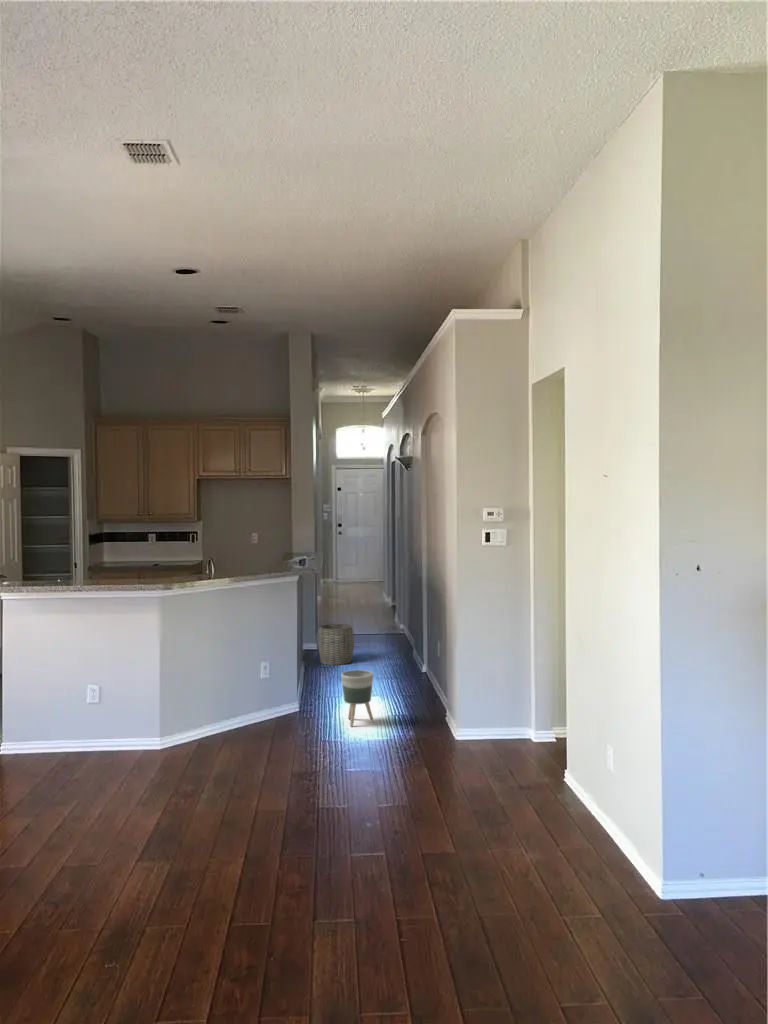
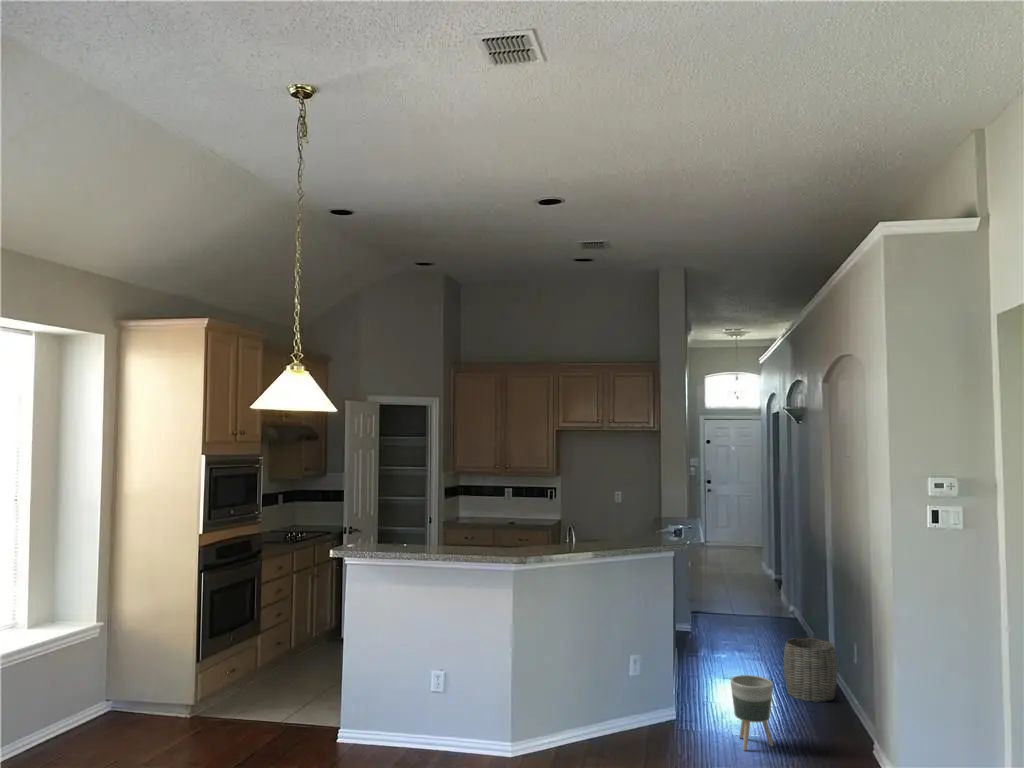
woven basket: present [318,624,354,665] -> present [784,638,837,702]

